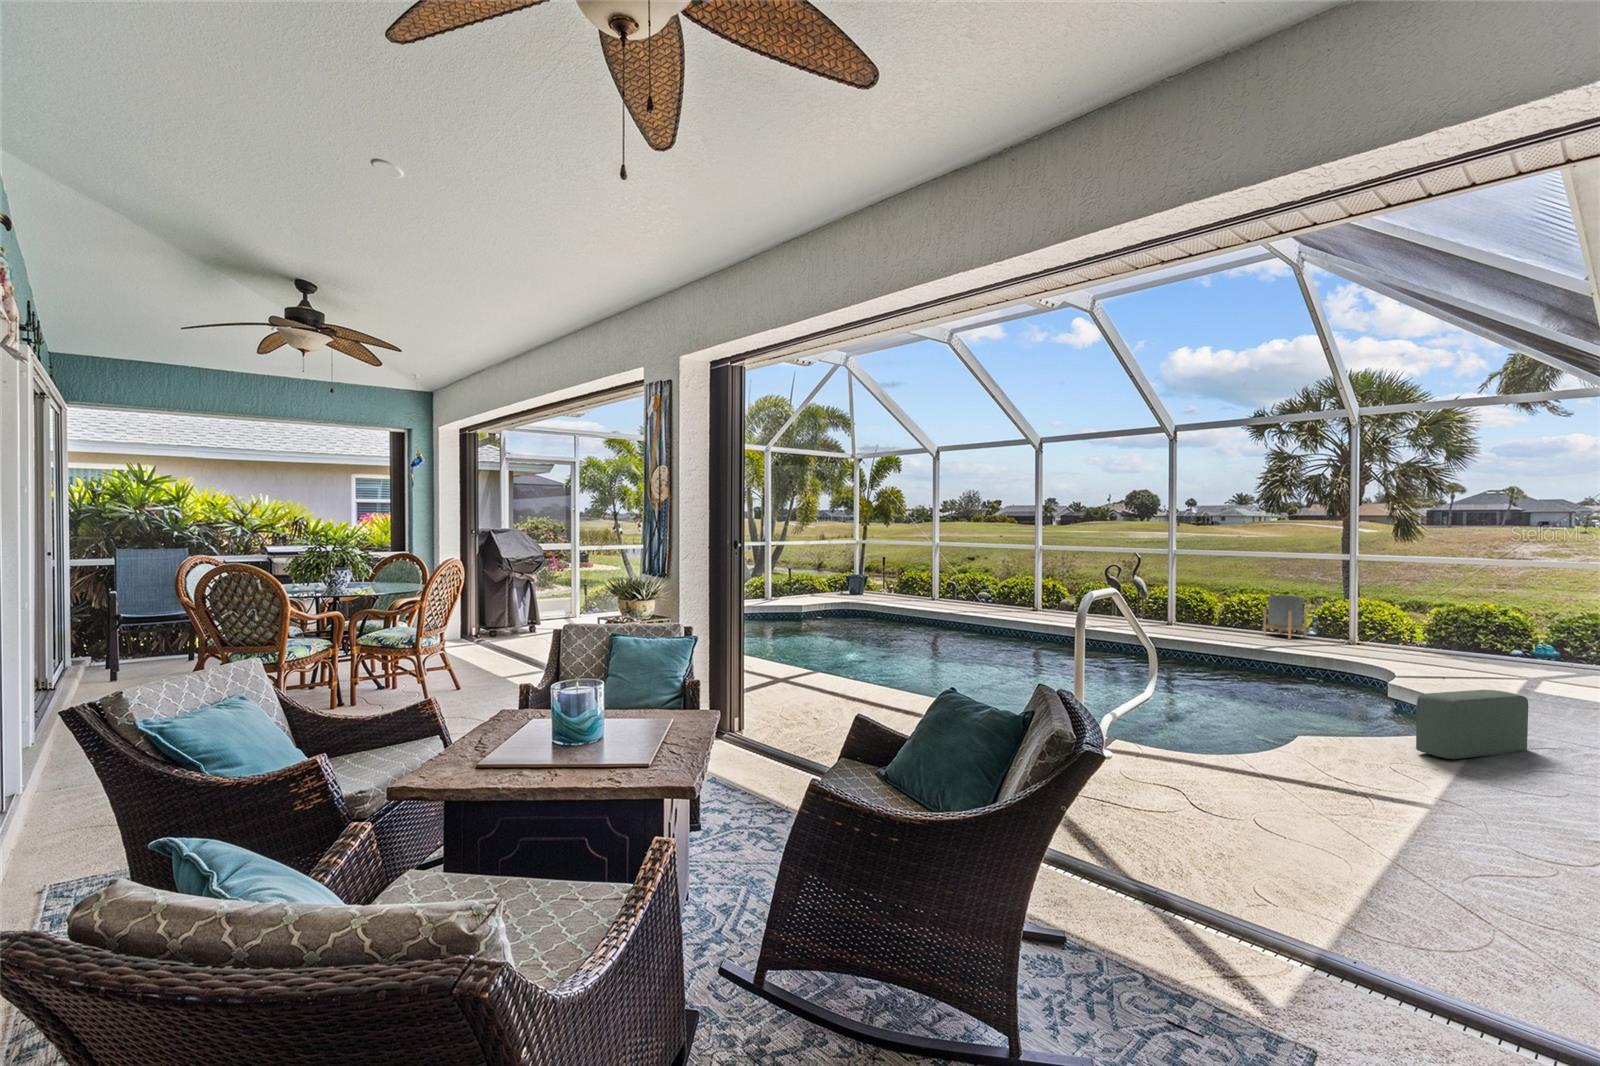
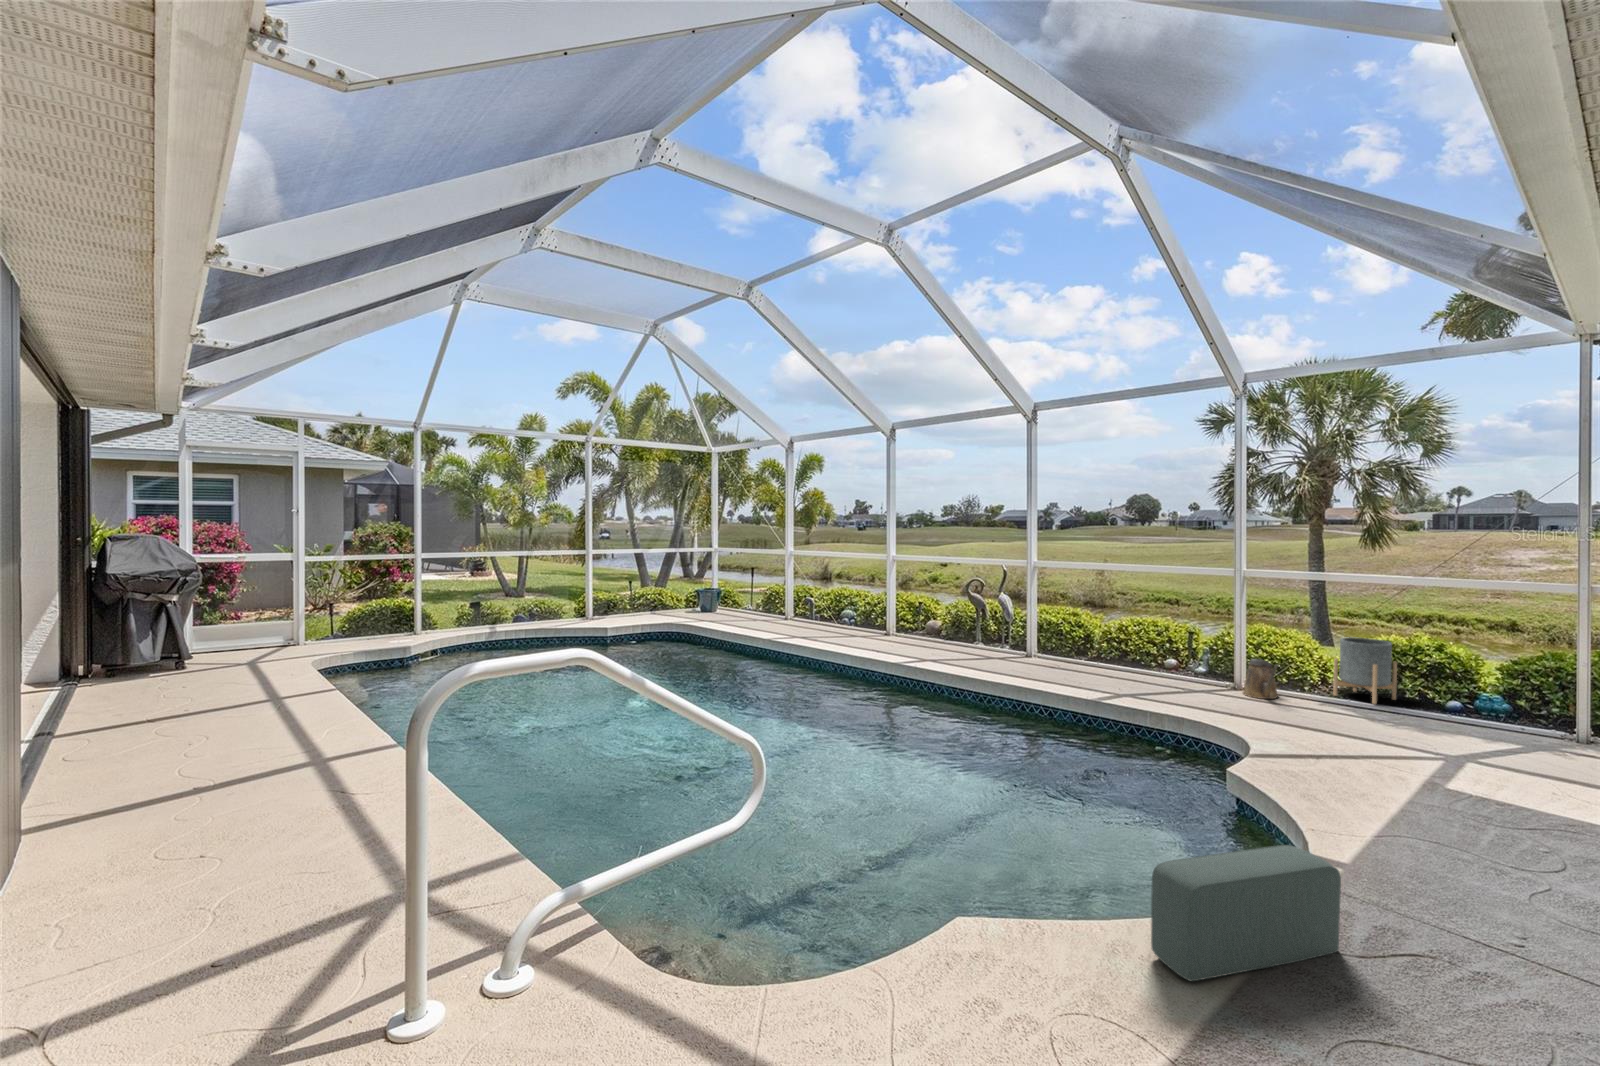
planter: present [1263,595,1307,639] -> present [1333,637,1397,704]
watering can: none [1355,620,1390,650] -> present [1243,659,1278,699]

